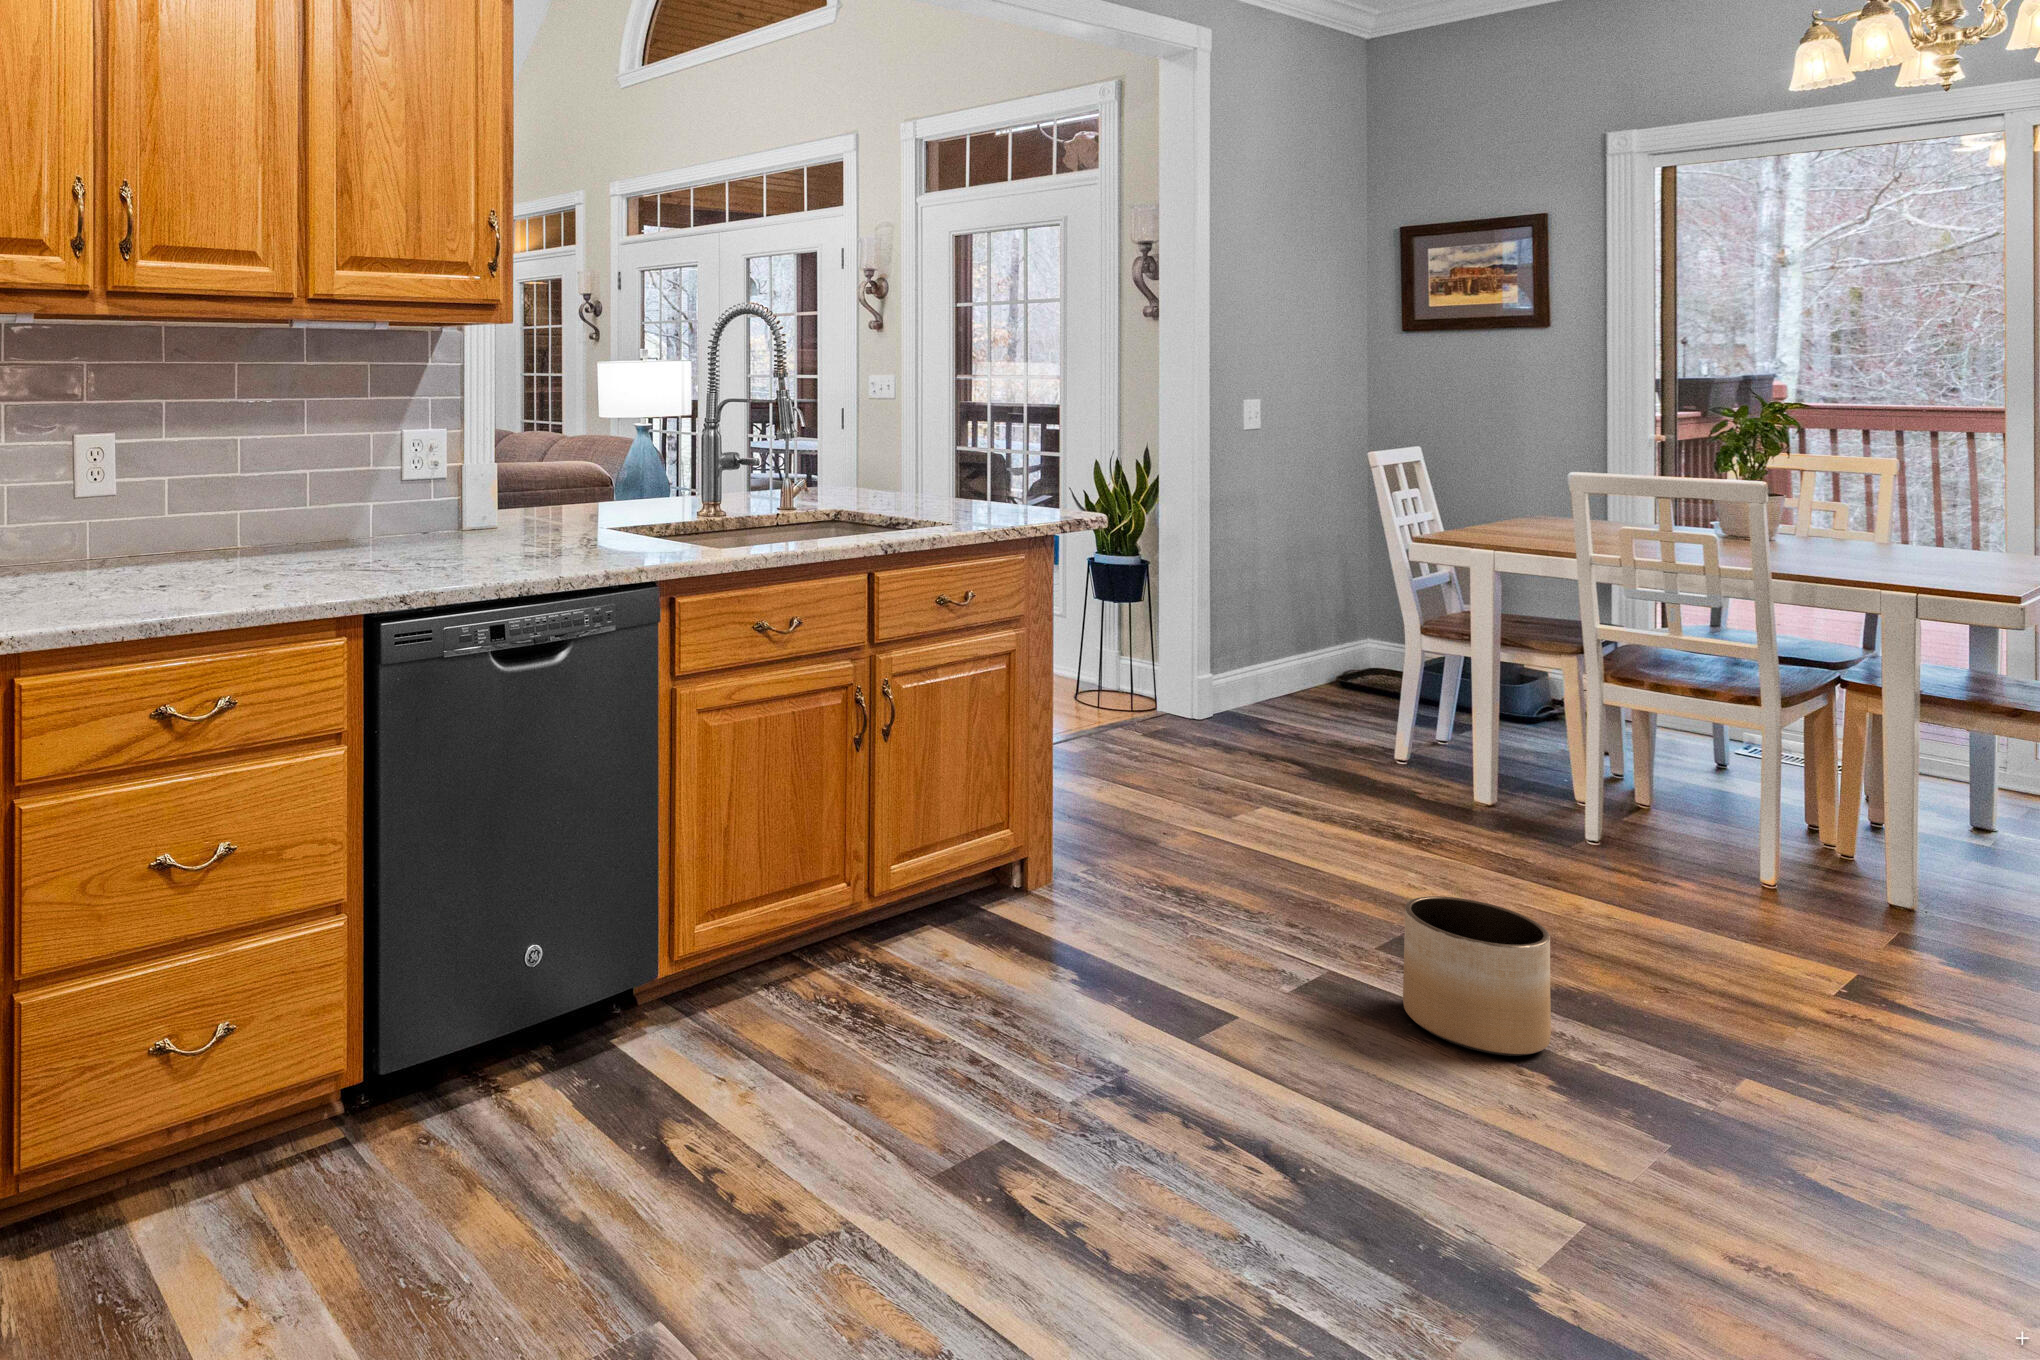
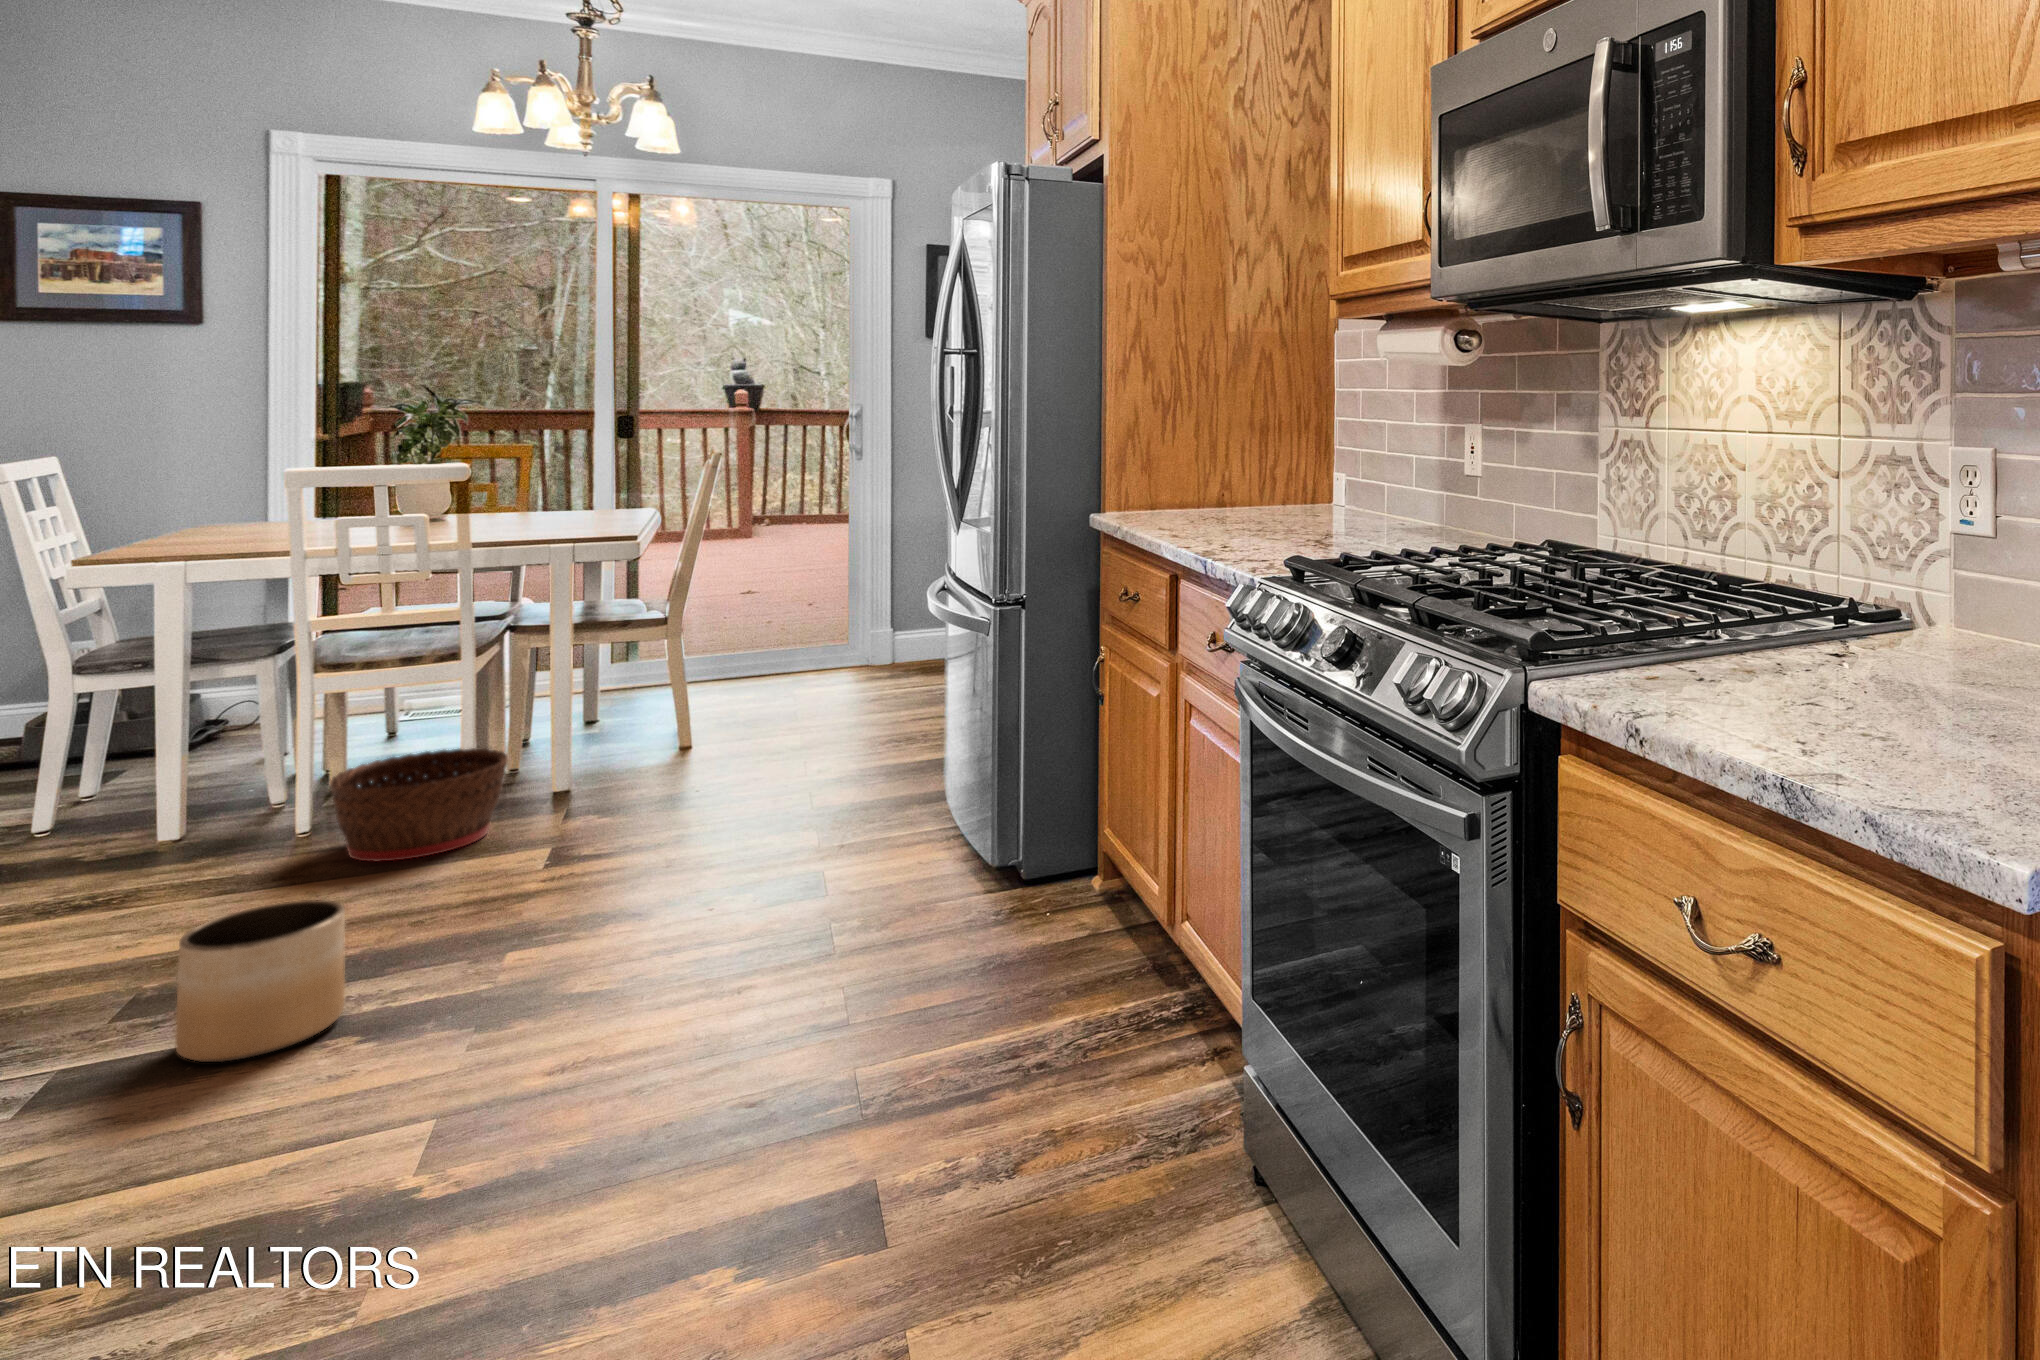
basket: none [1605,792,1810,925] -> present [329,748,508,862]

